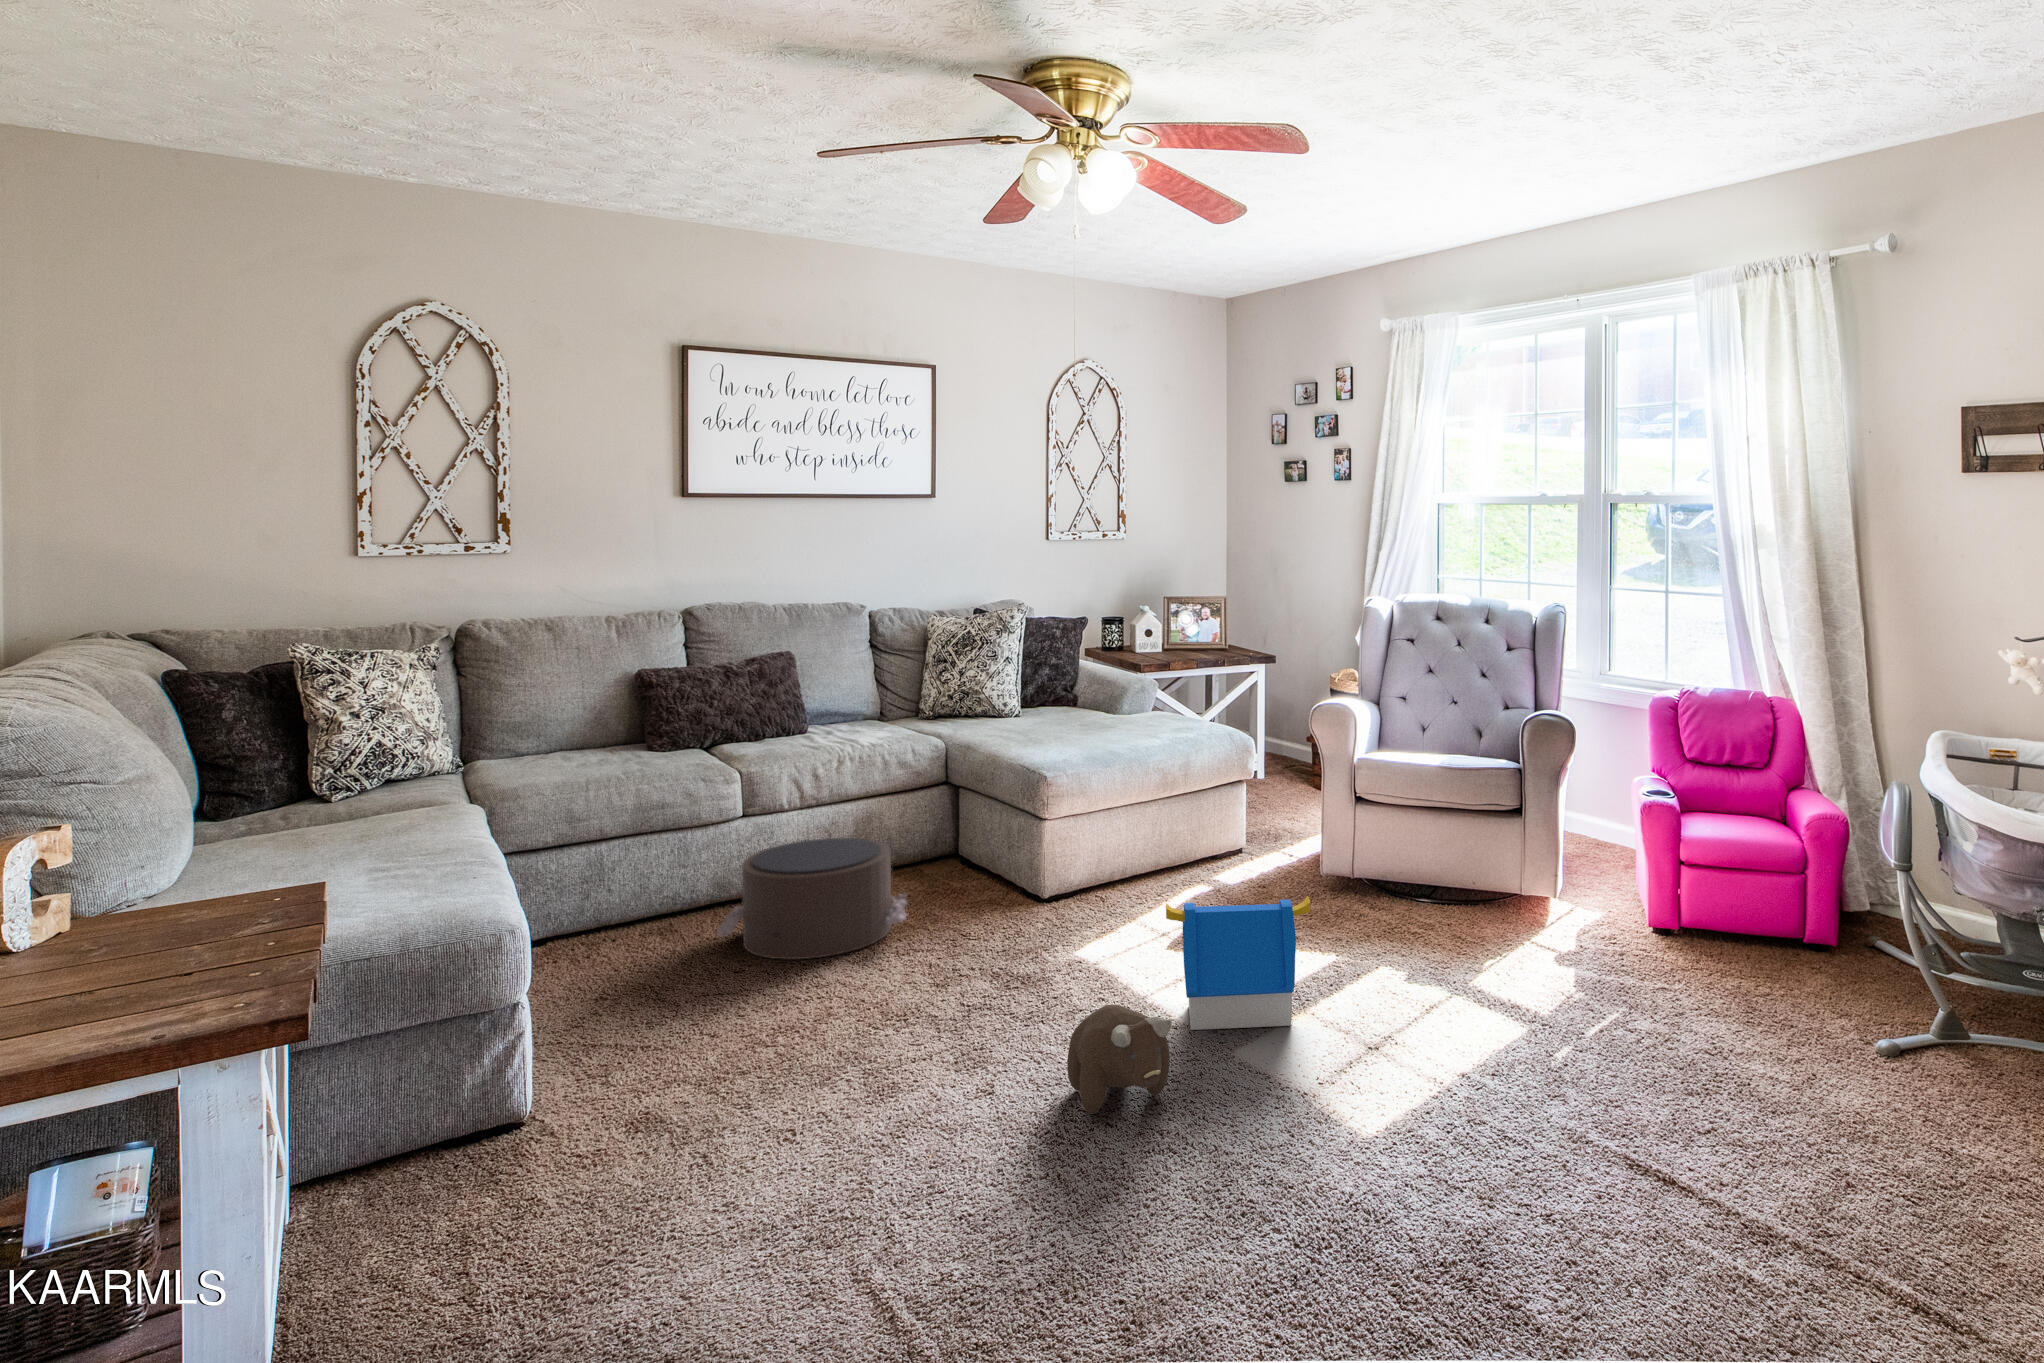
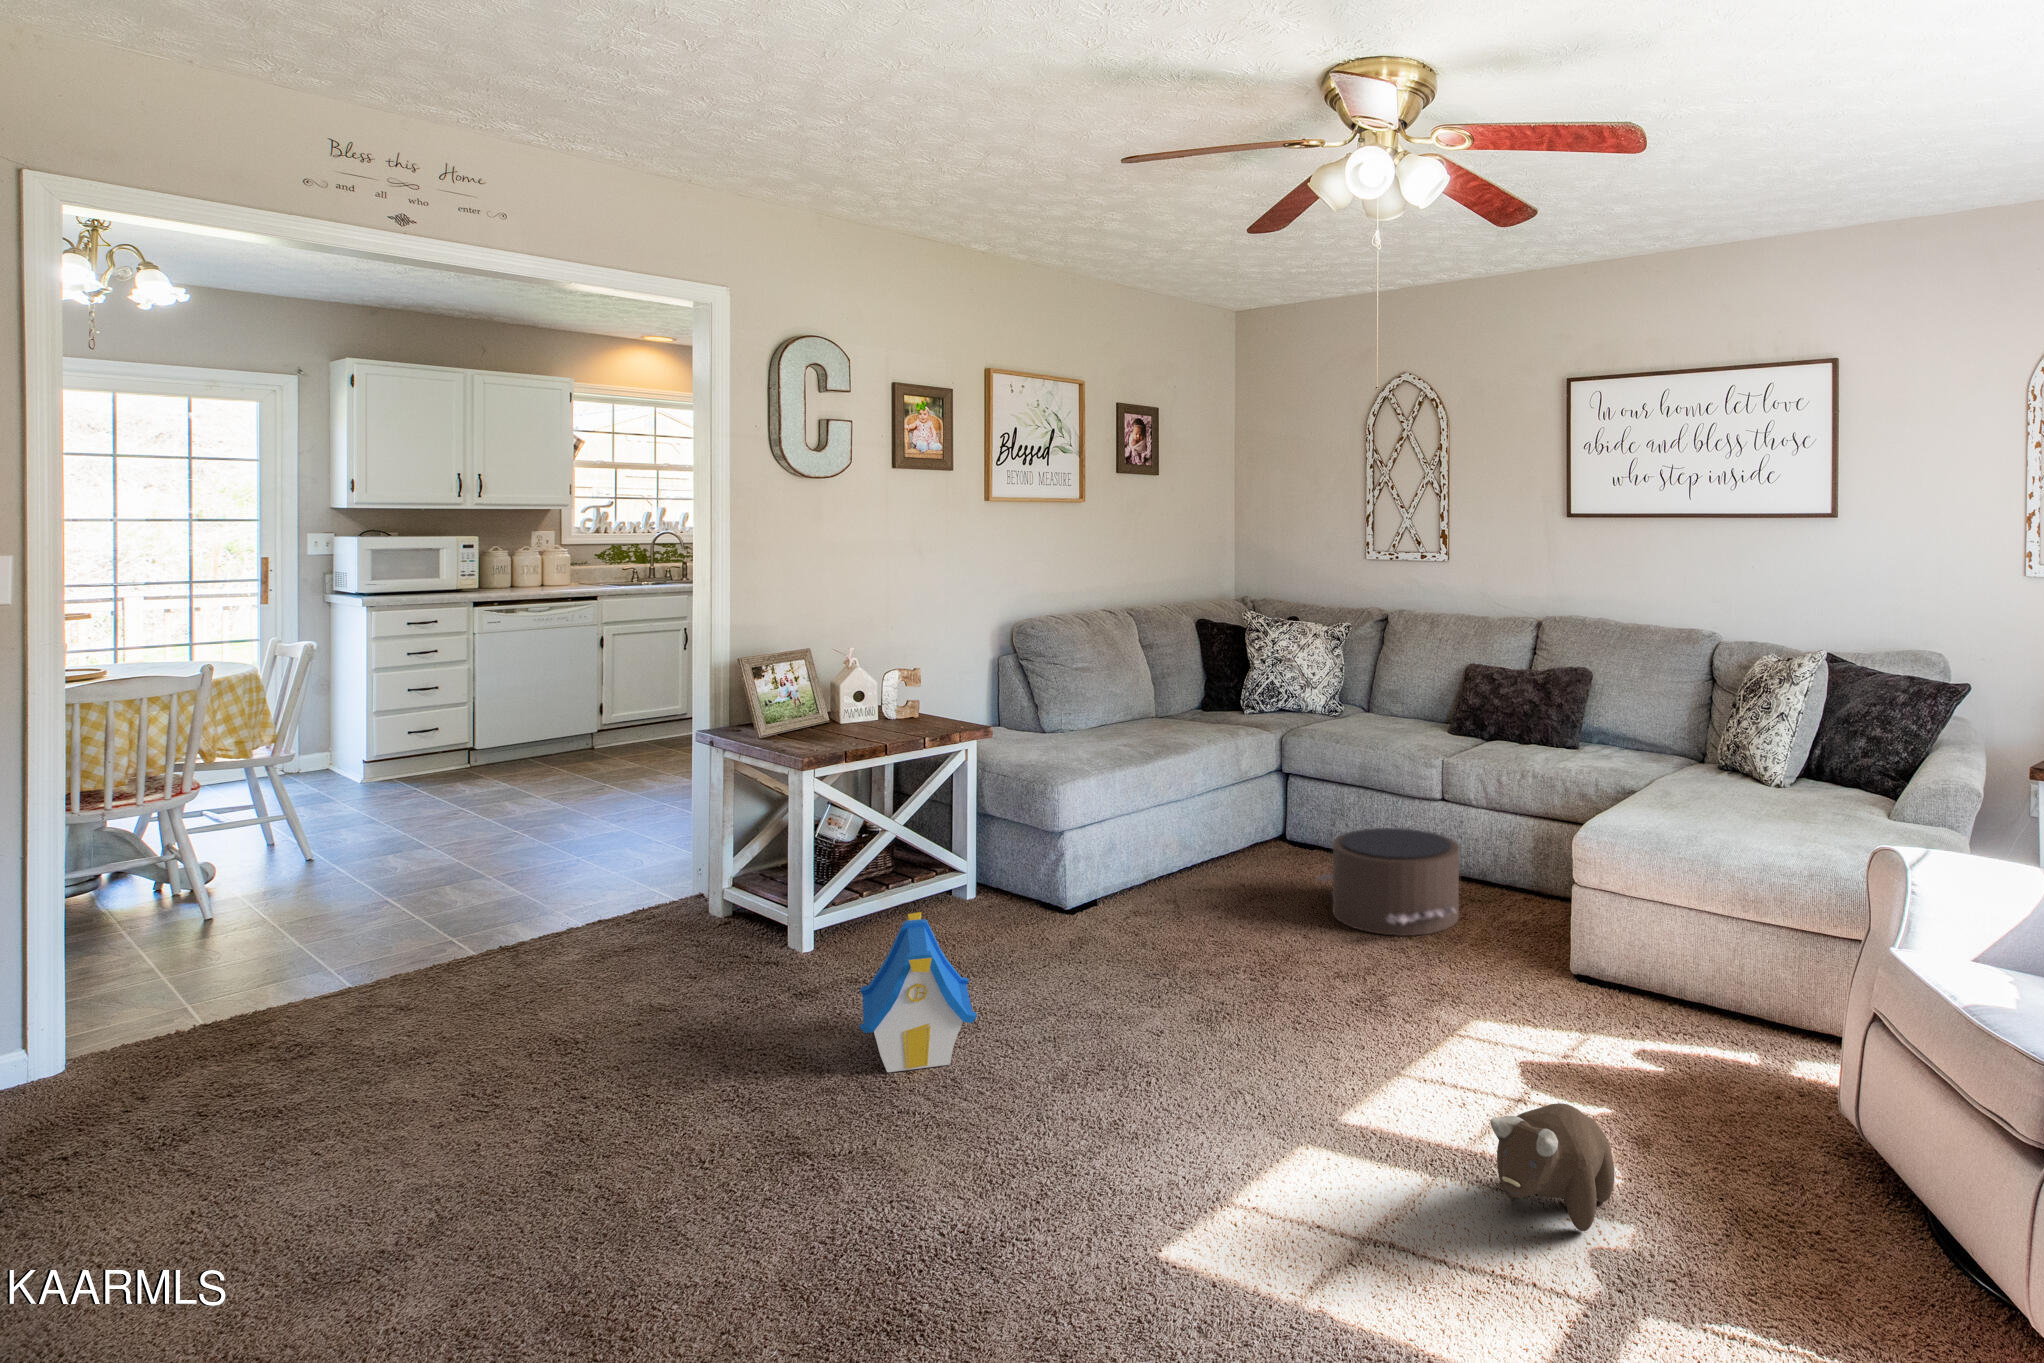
toy house: present [1166,896,1310,1030] -> present [860,912,977,1072]
plush toy: present [1067,1005,1172,1114] -> present [1490,1103,1615,1231]

